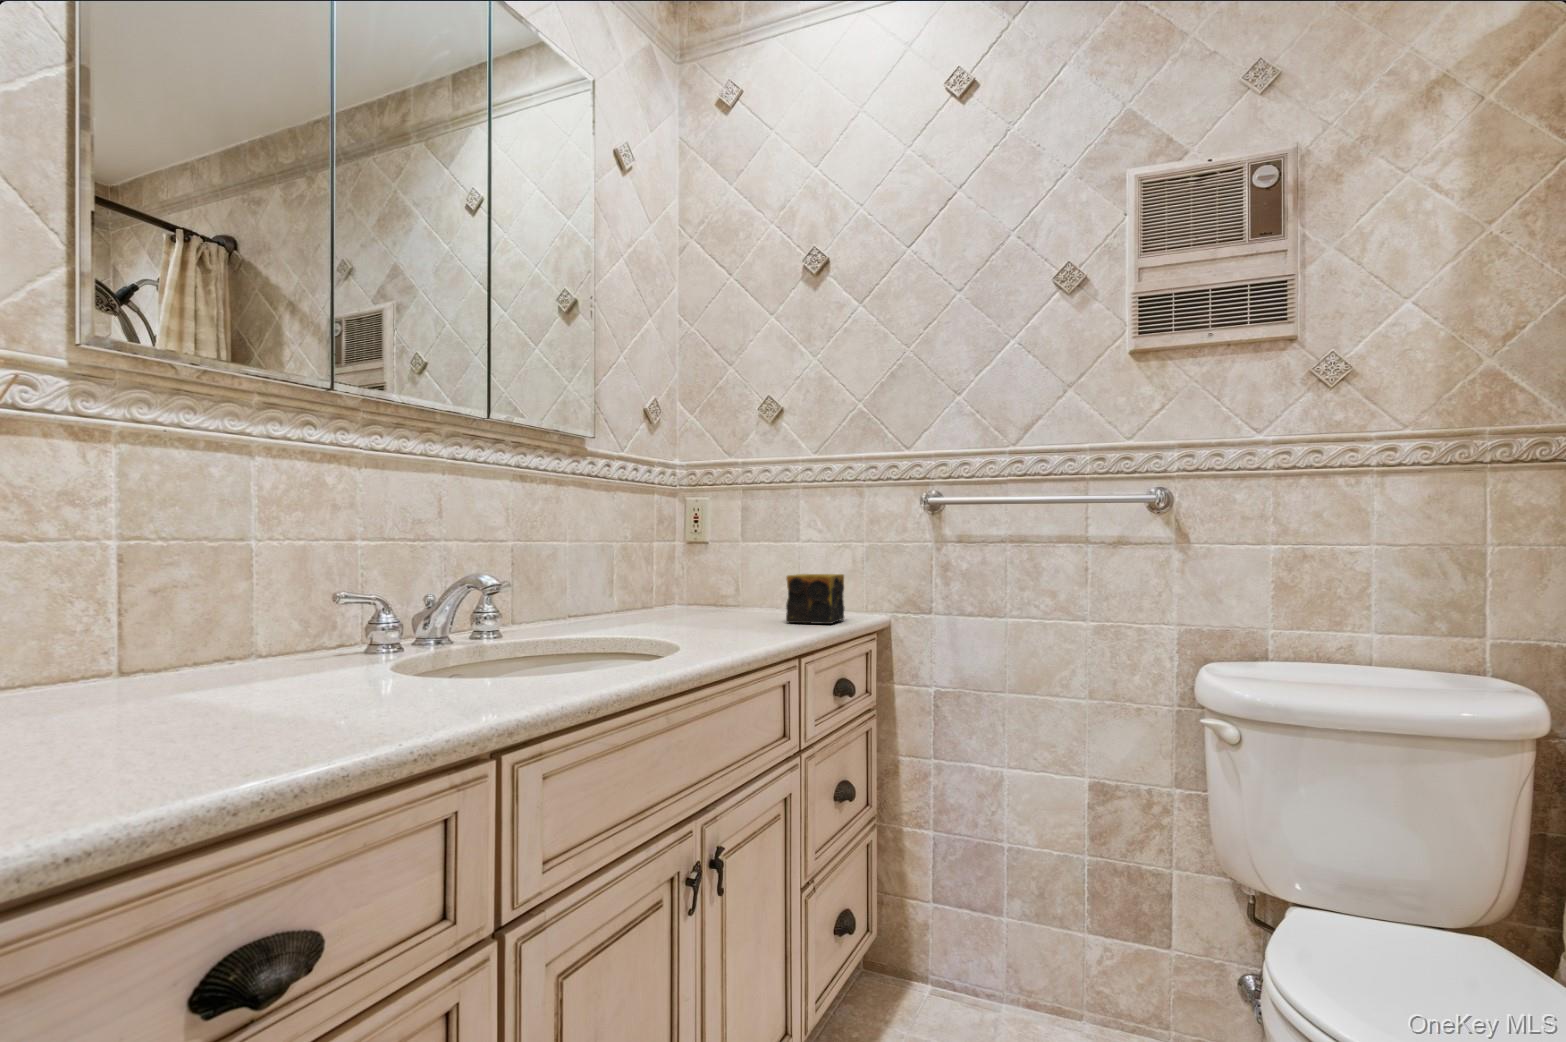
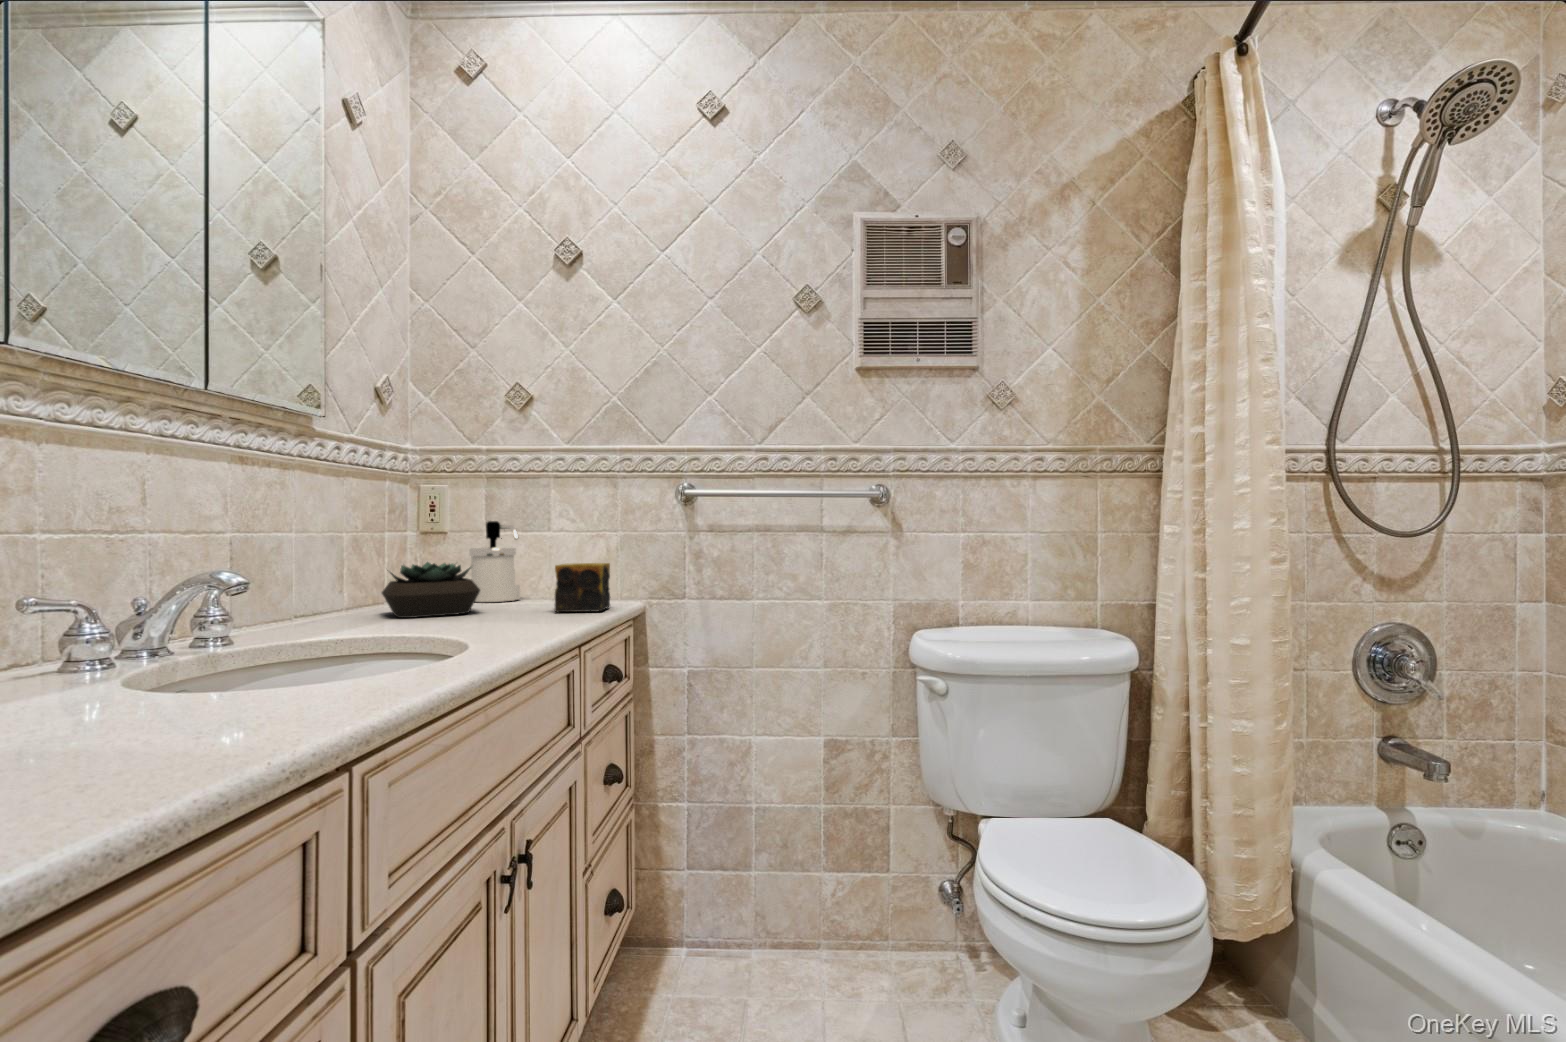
soap dispenser: none [725,531,772,610] -> present [469,521,520,602]
succulent plant: none [638,569,721,621] -> present [382,562,480,618]

